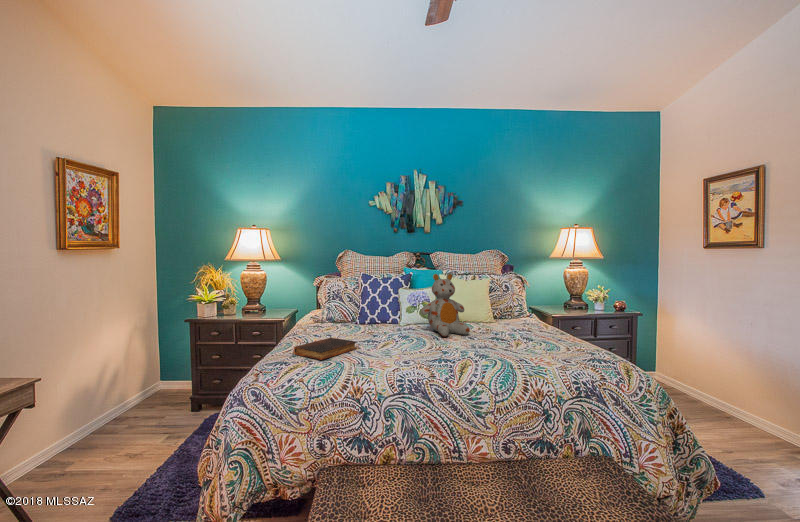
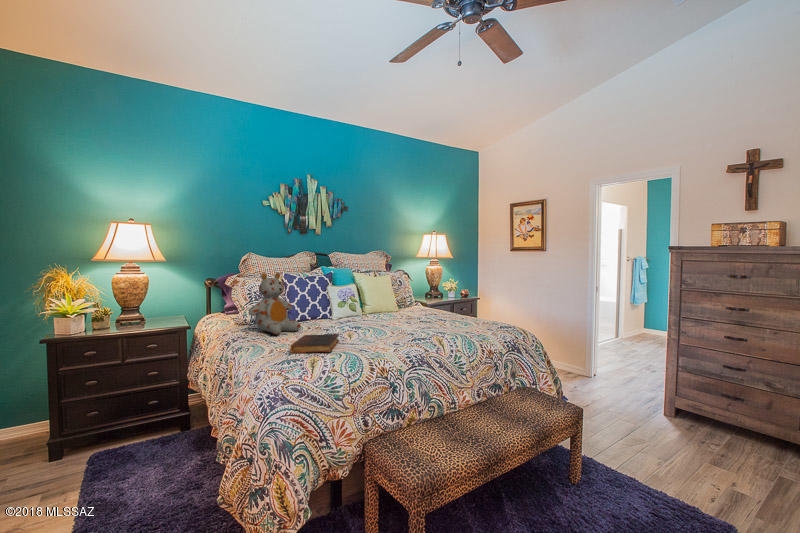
stuffed bear: present [421,274,470,337] -> present [249,273,301,335]

